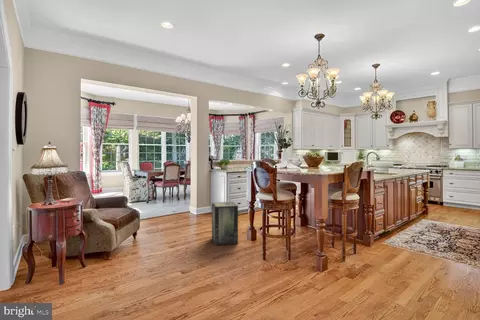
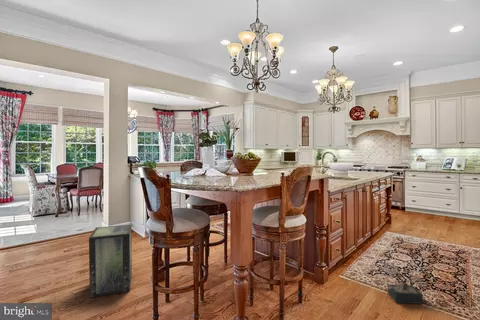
decorative plant: none [411,228,446,257] -> present [379,261,427,304]

